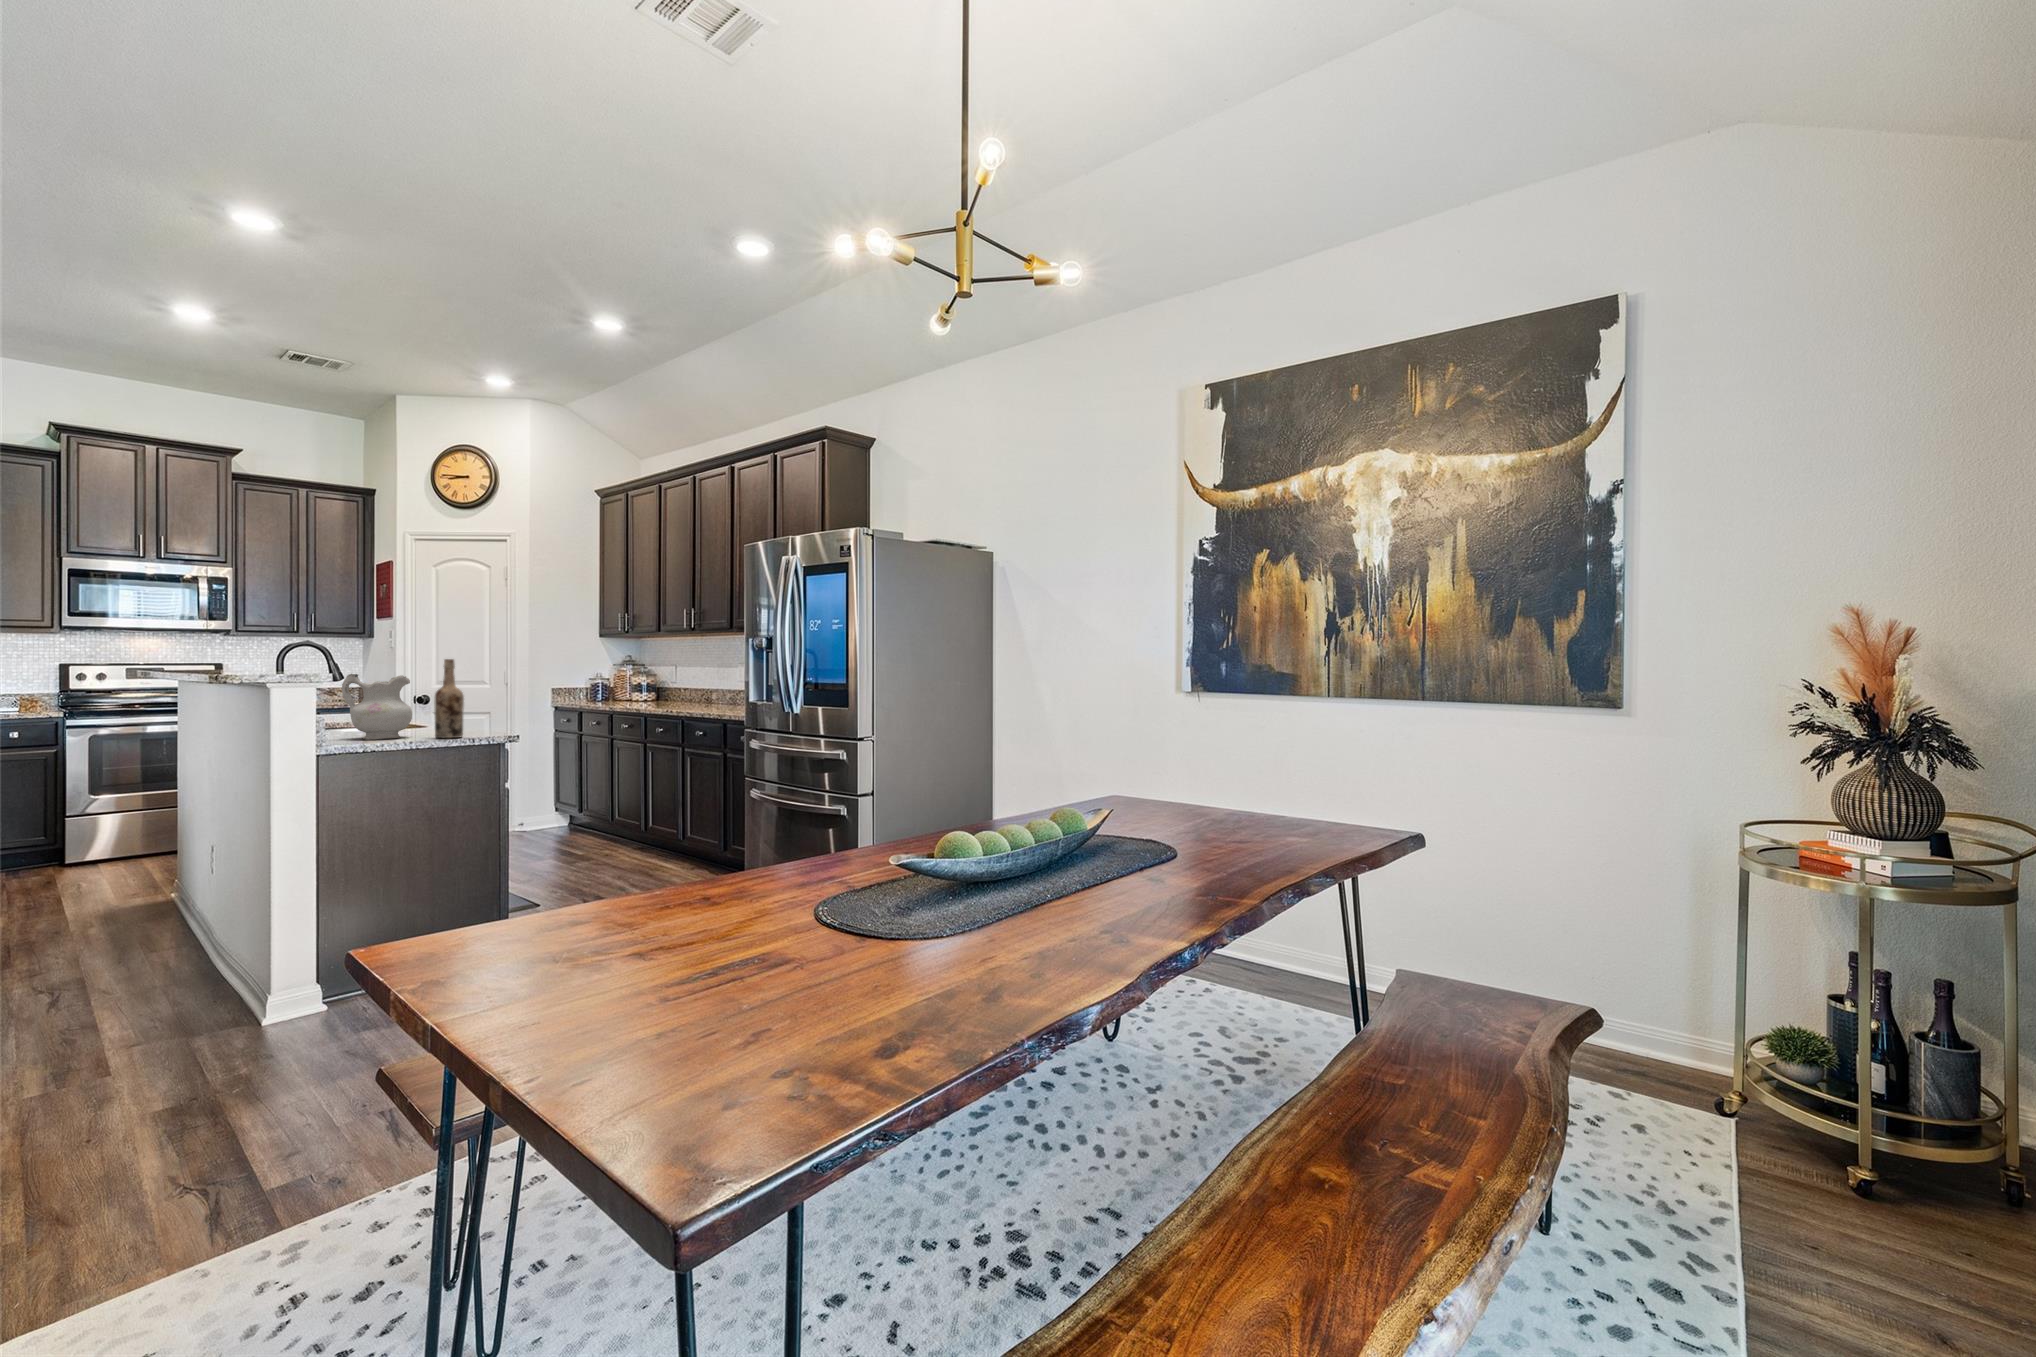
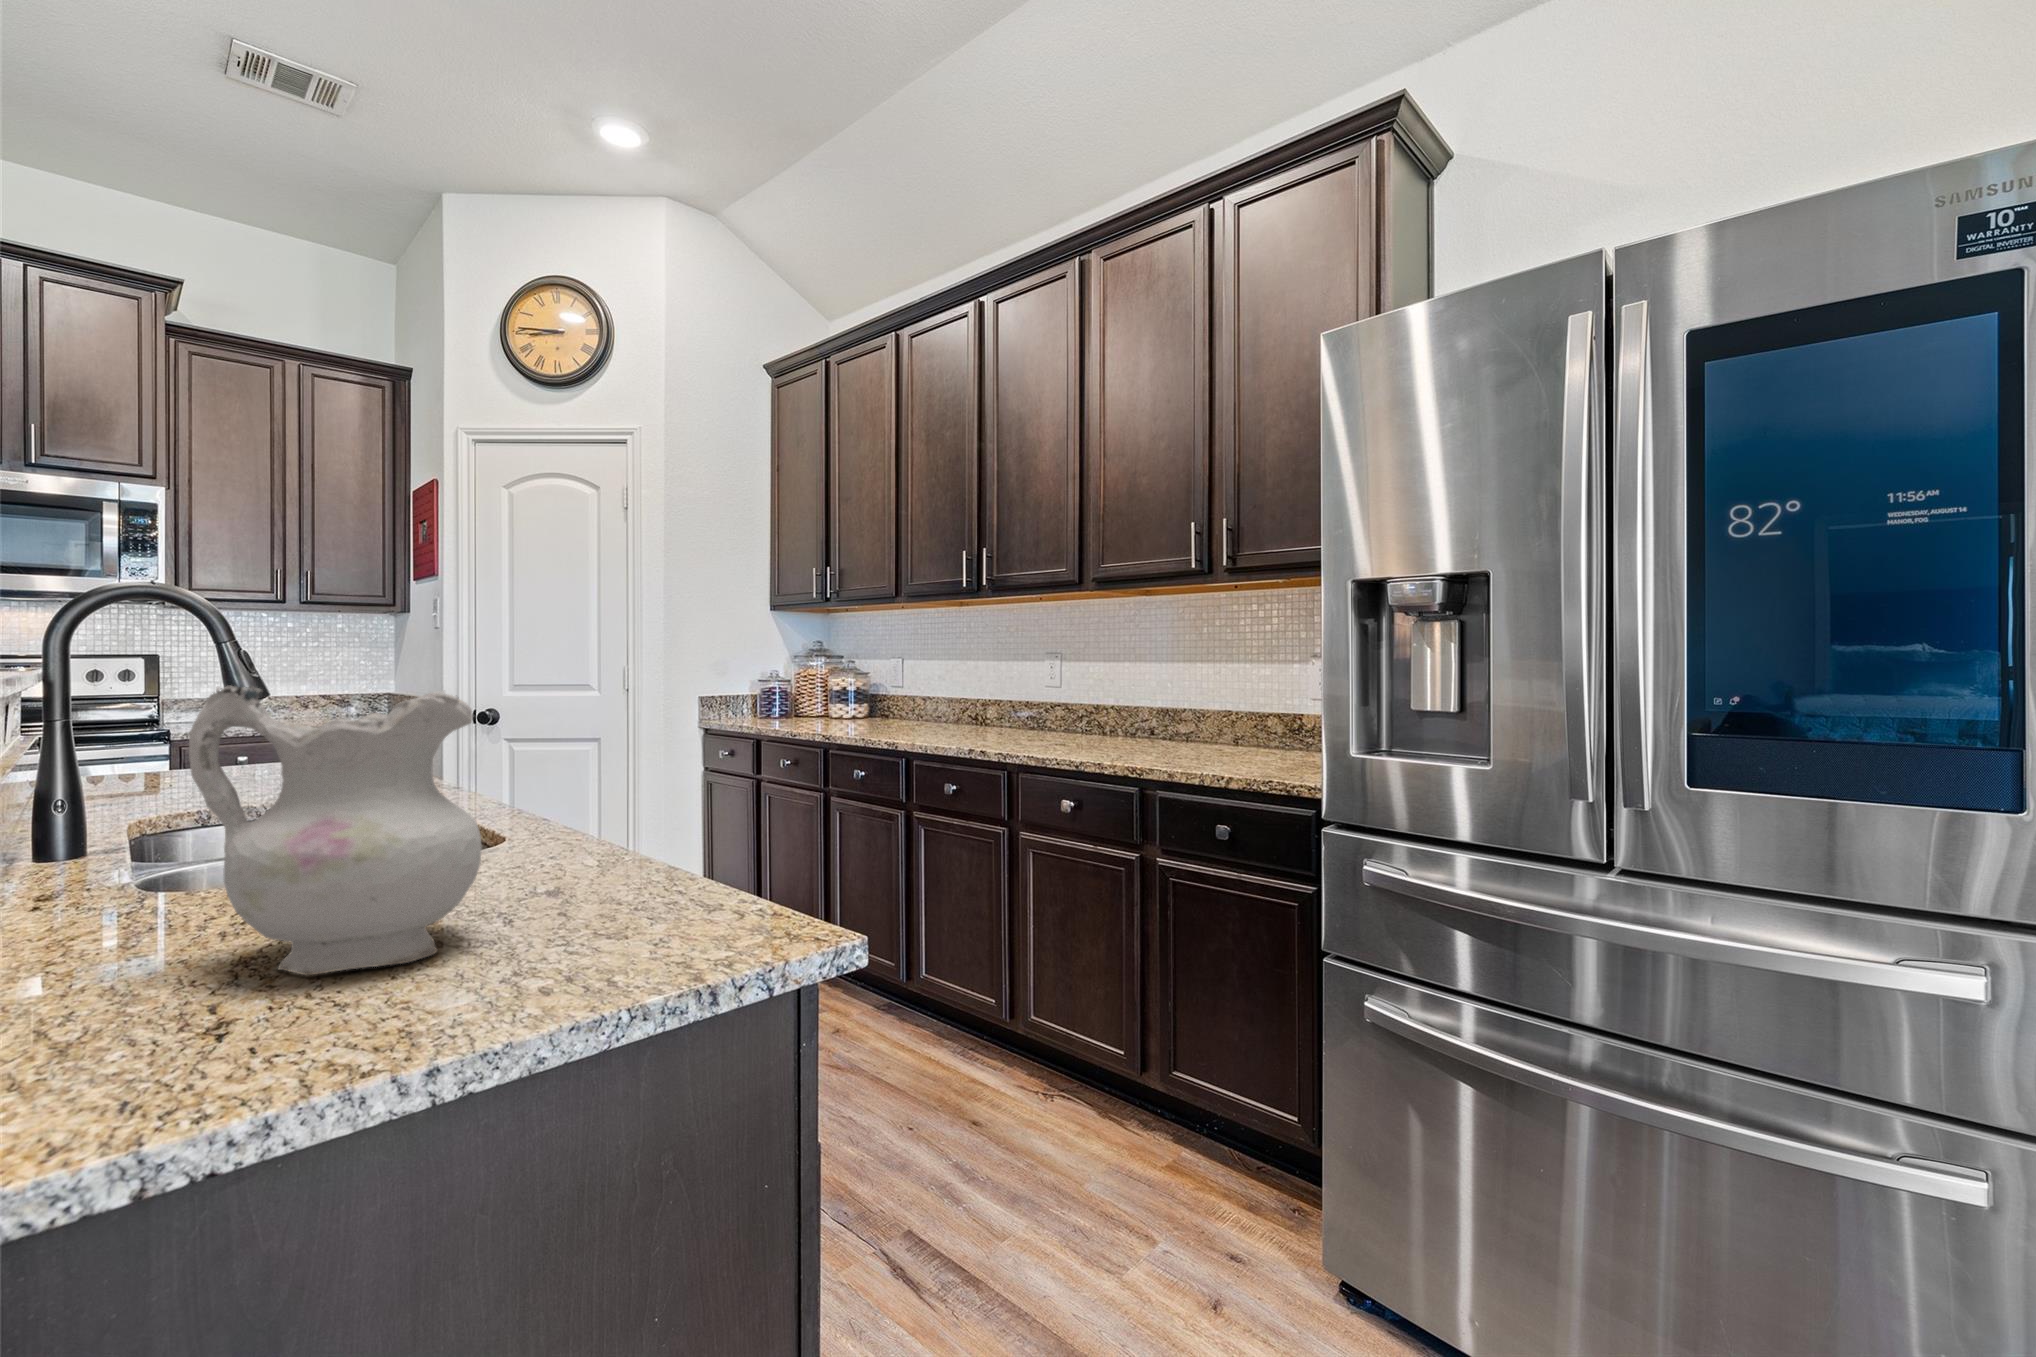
wine bottle: present [434,659,464,738] -> none [574,623,684,966]

